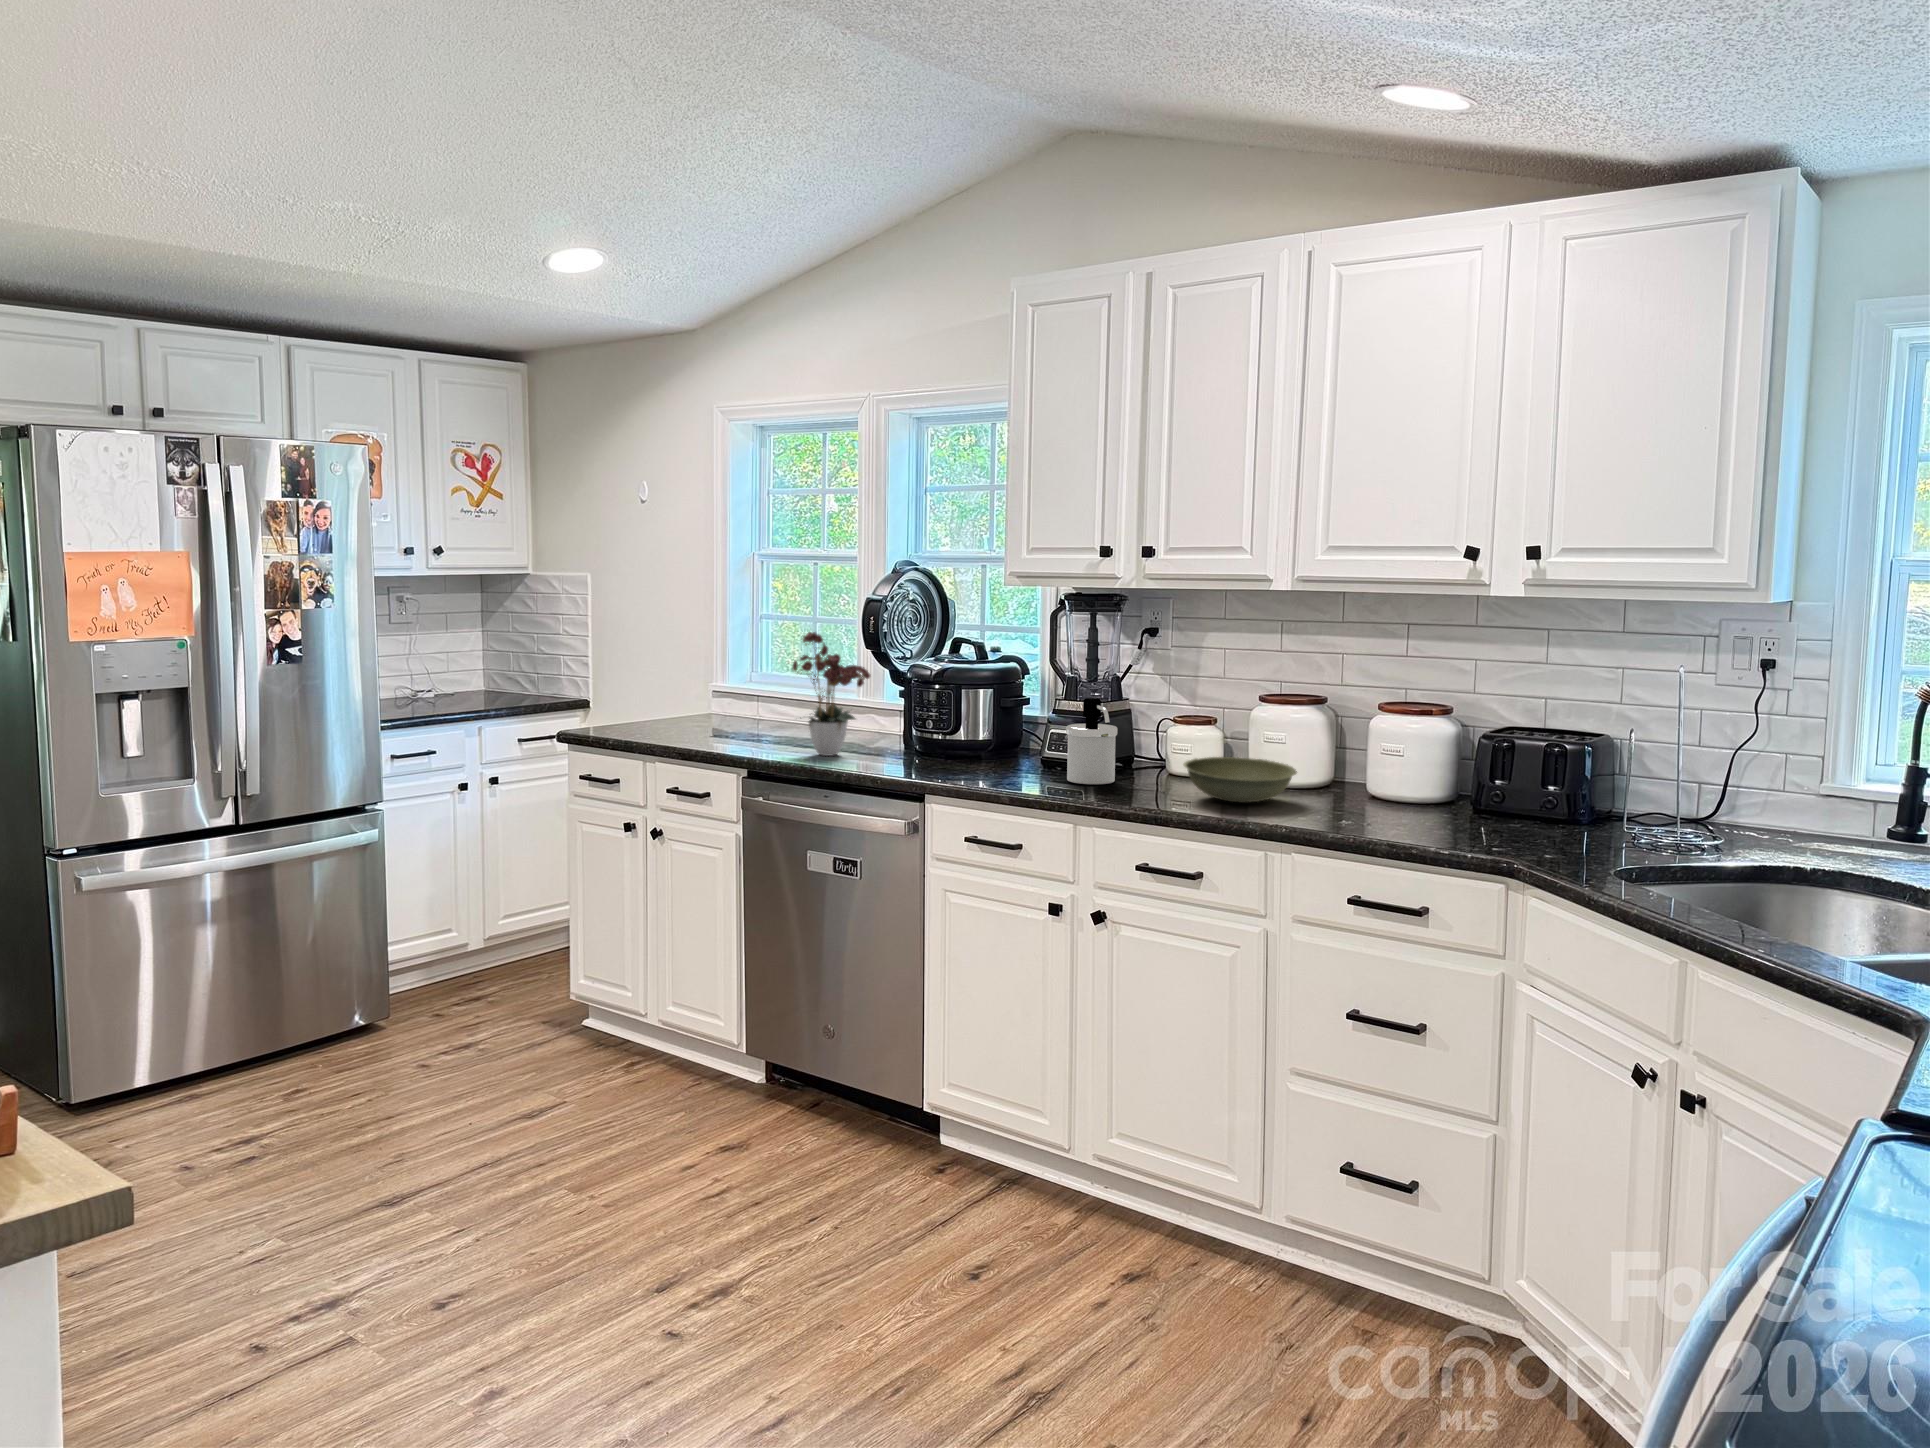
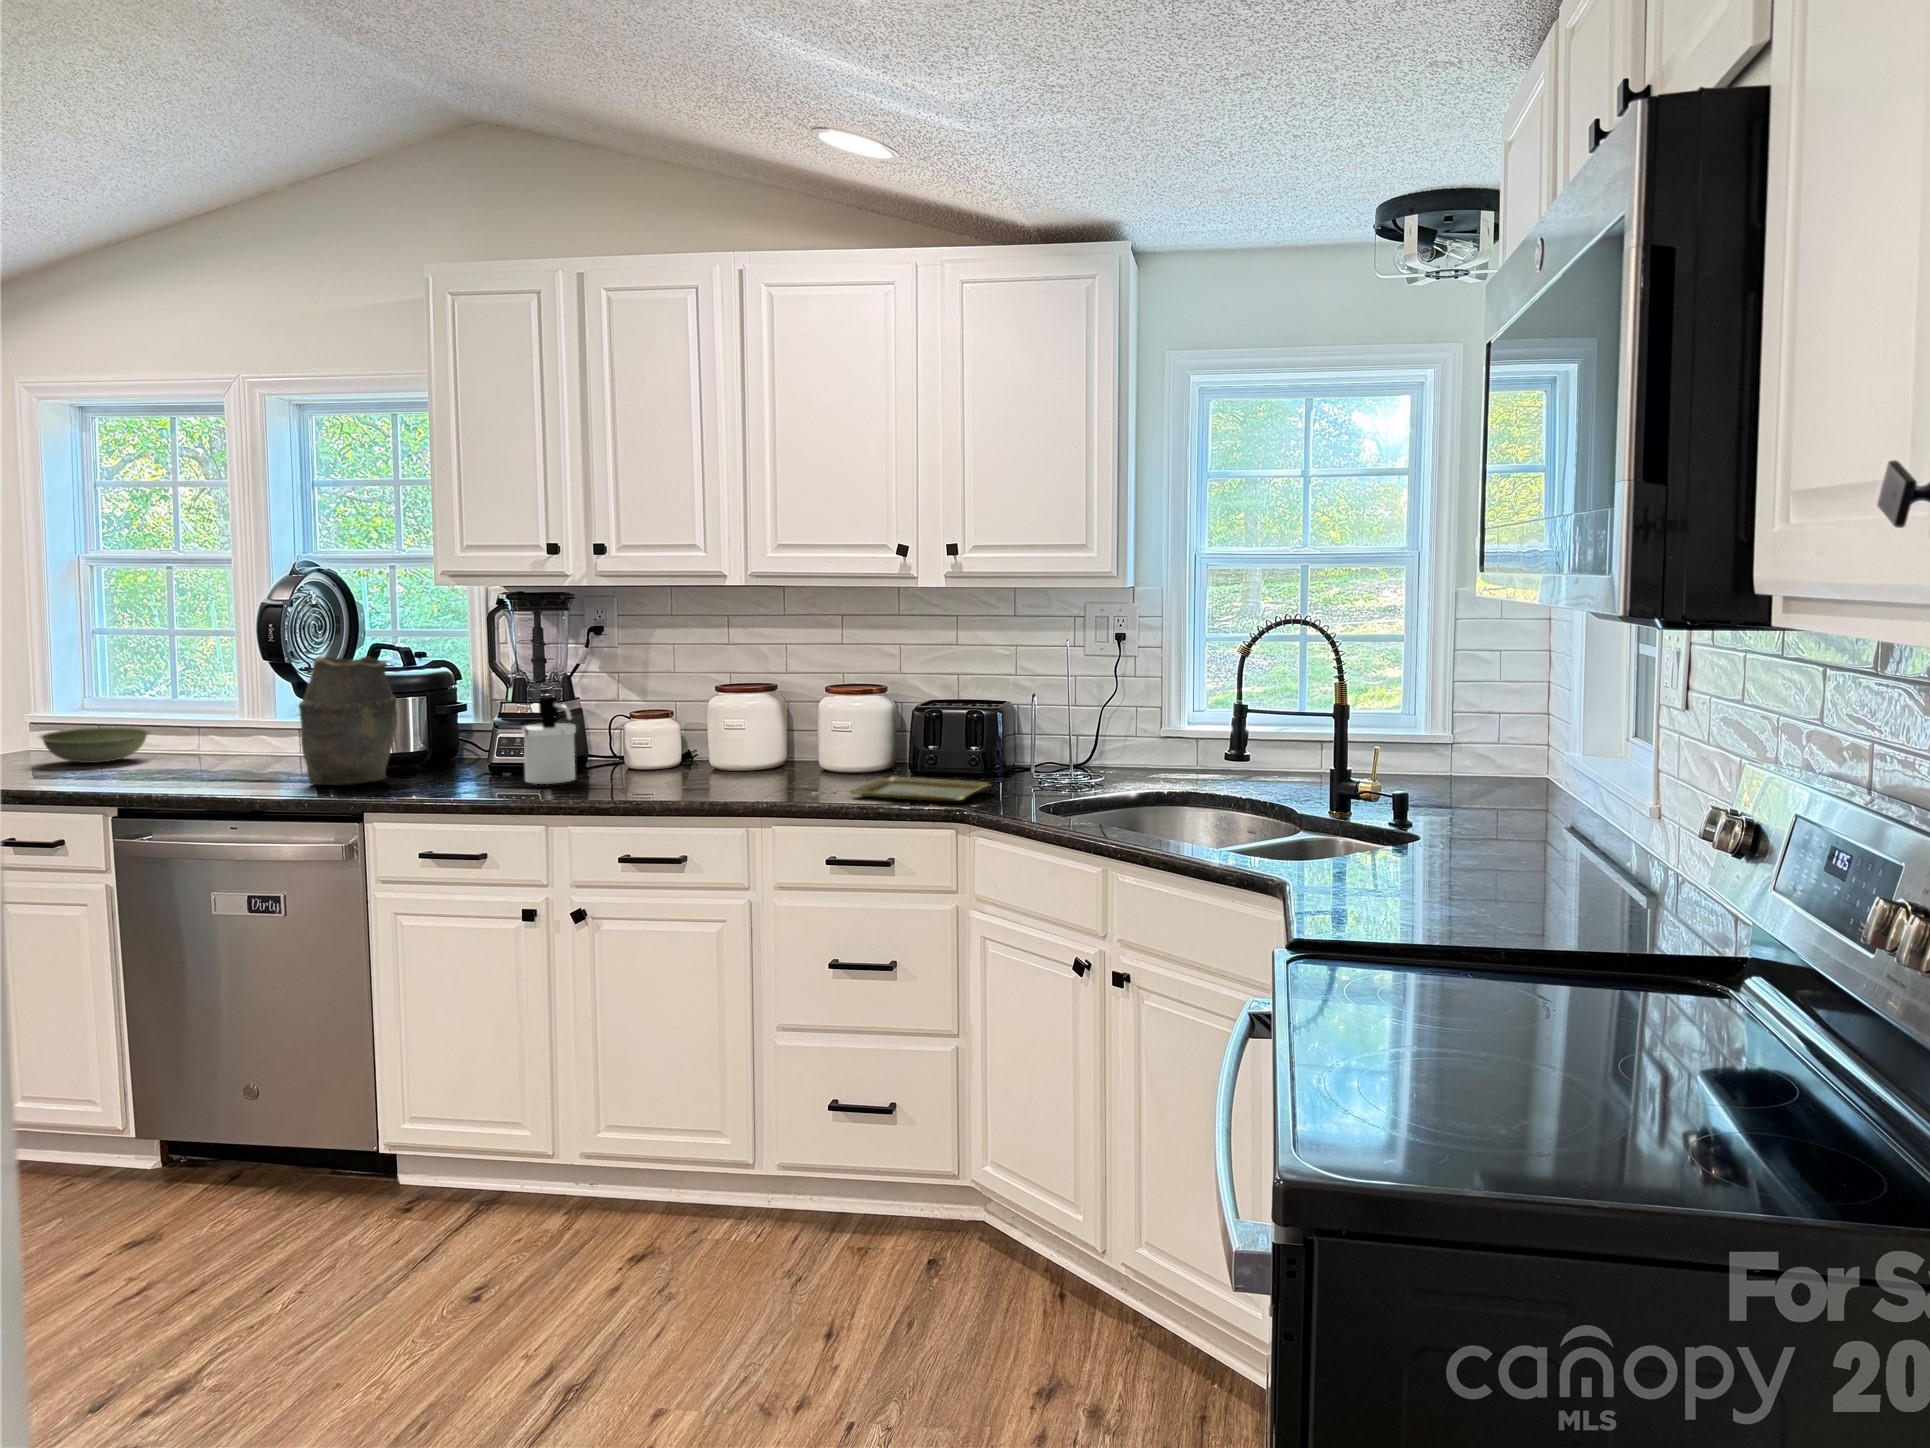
flower arrangement: present [792,632,870,756] -> none [171,634,286,781]
vase: none [879,649,961,769] -> present [299,656,397,785]
bowl: present [1183,757,1297,802] -> present [39,727,151,763]
tray: none [1386,811,1564,850] -> present [850,776,991,801]

